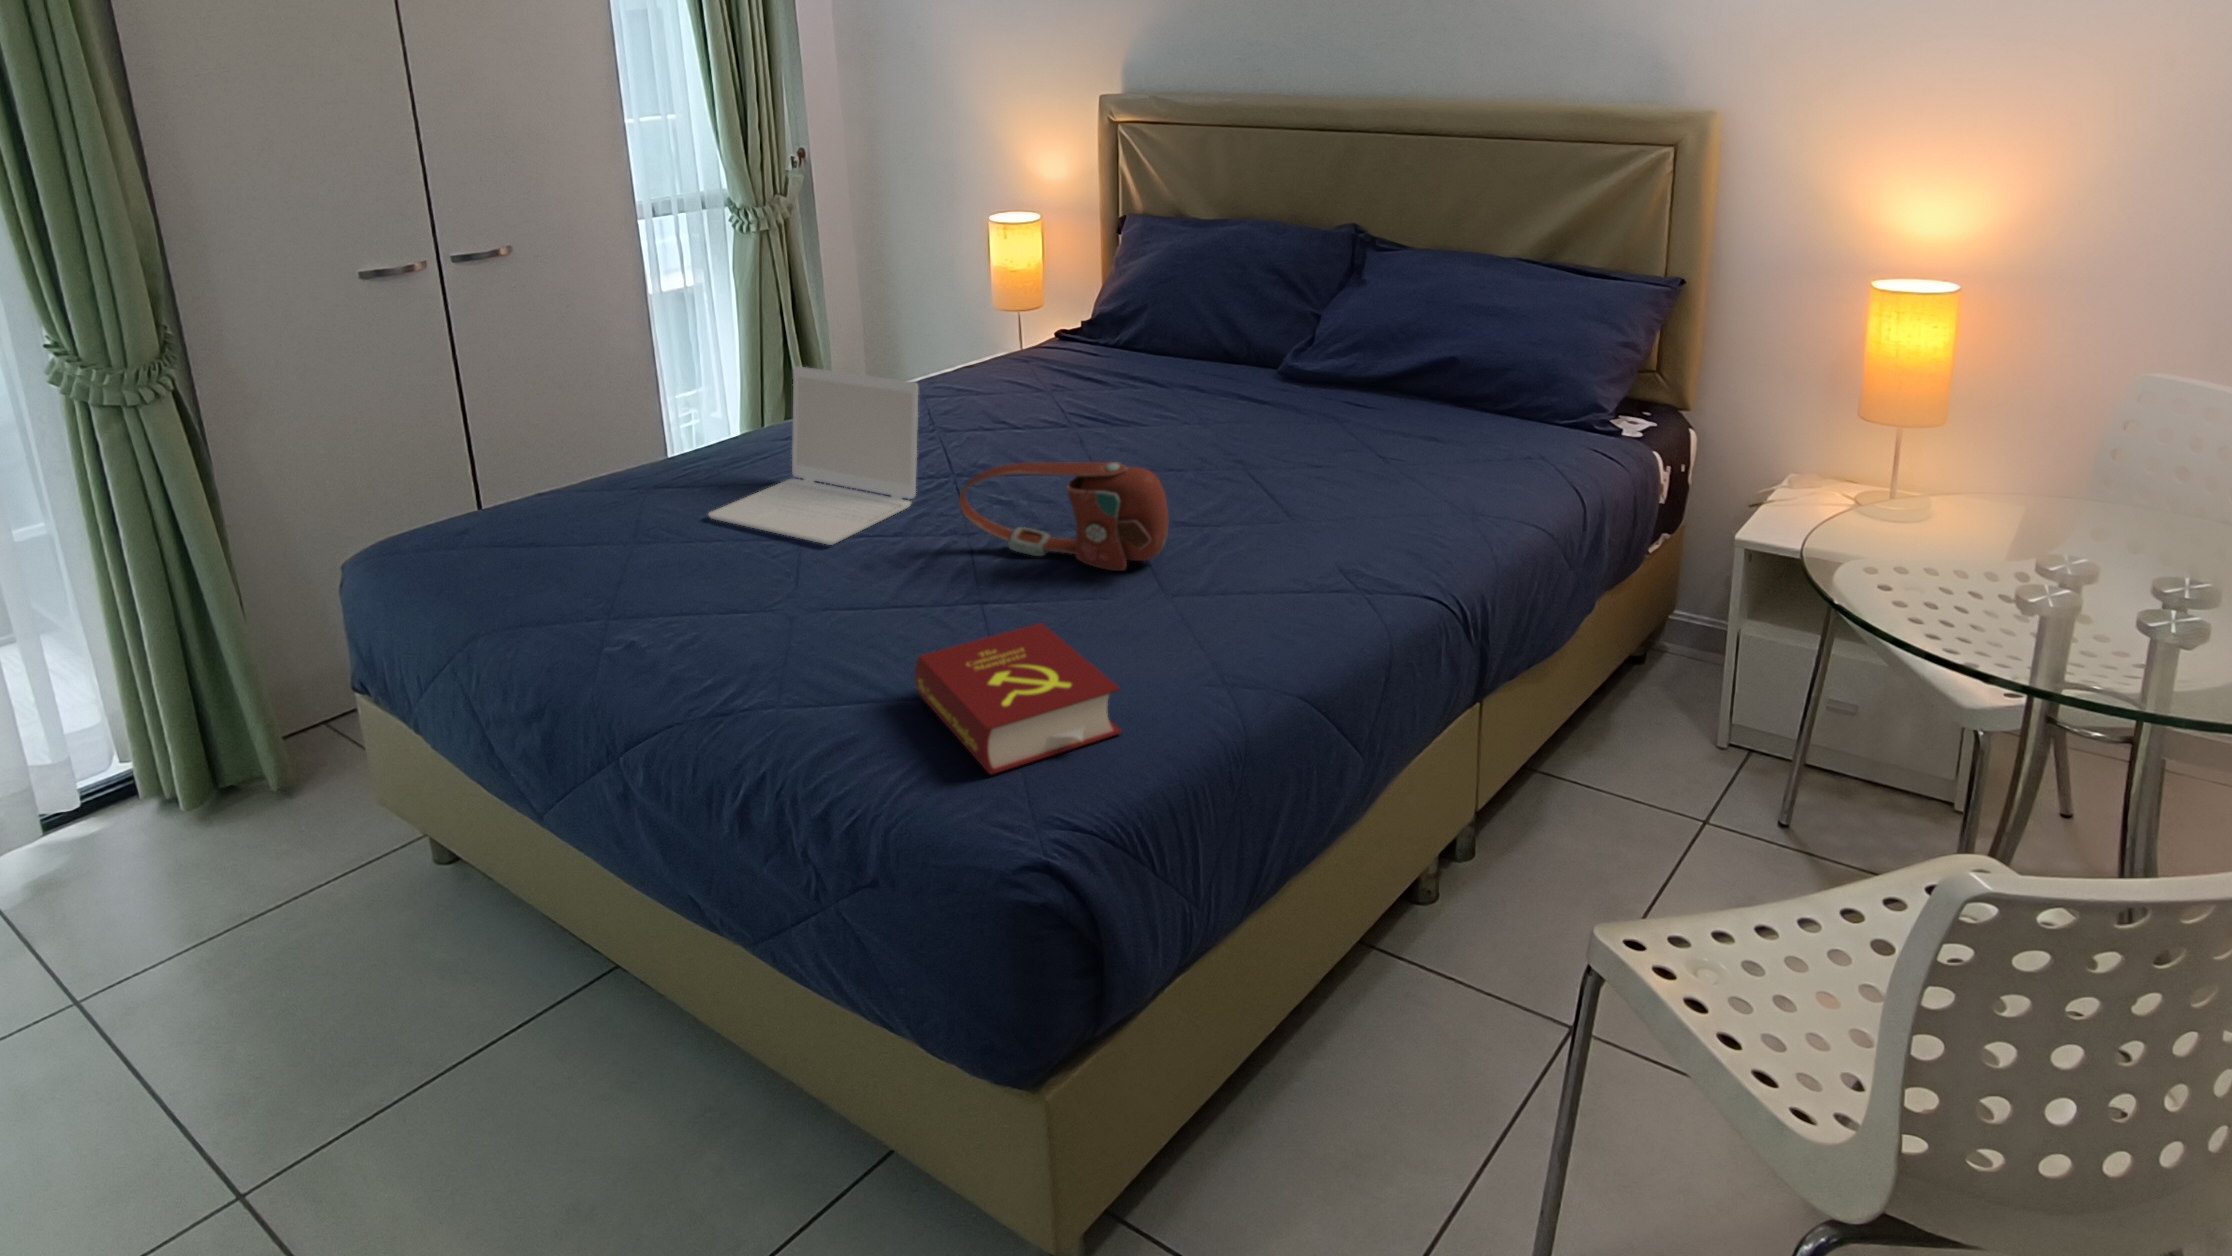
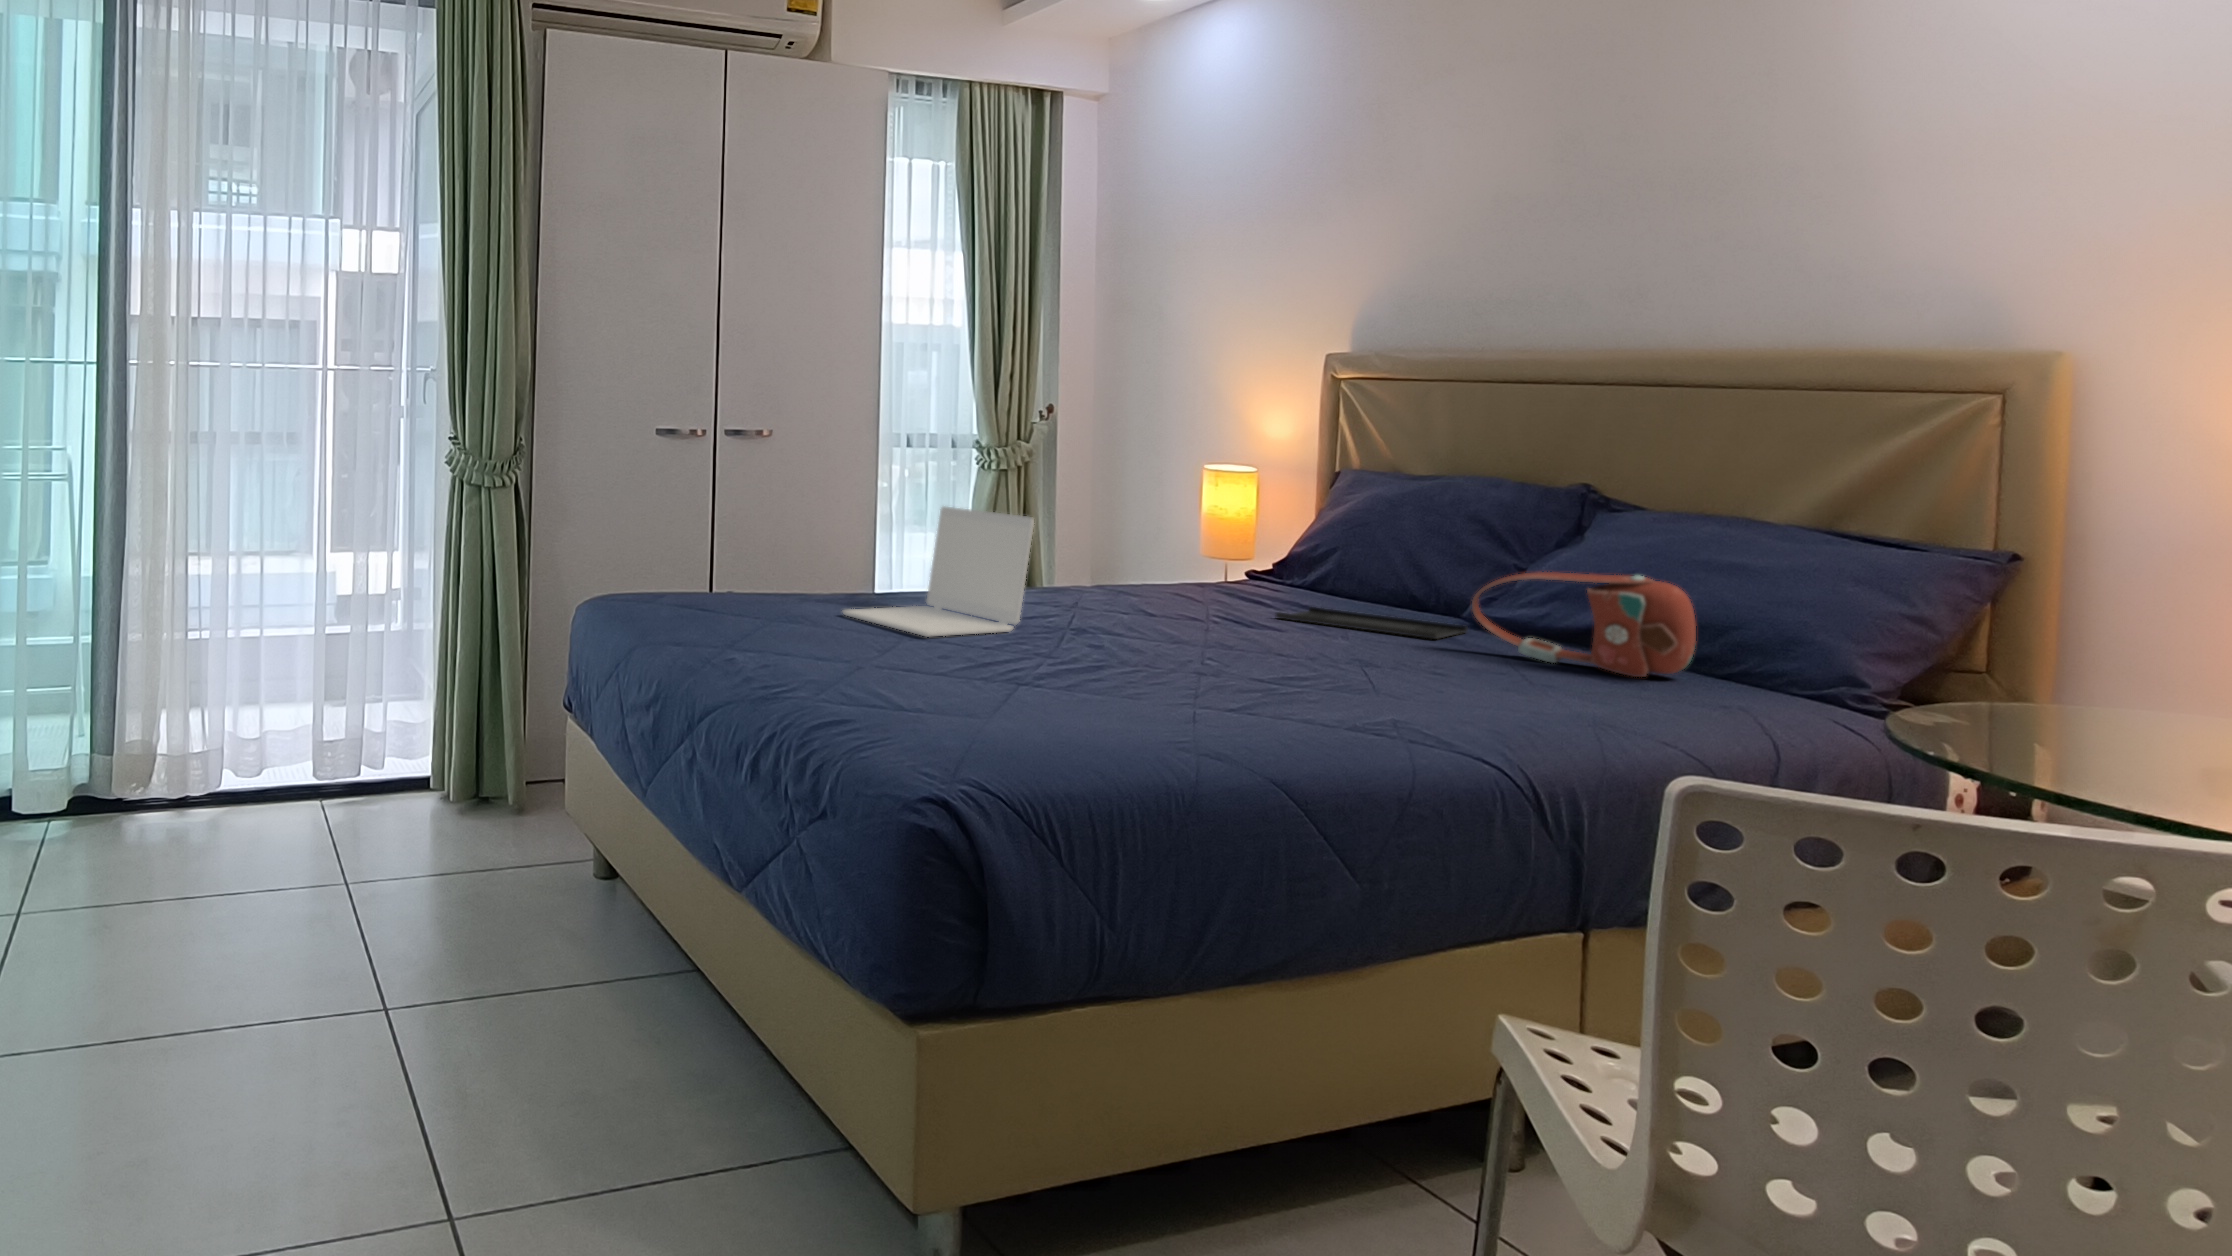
tray: none [1125,388,1286,419] -> present [1276,607,1468,639]
handbag: present [959,462,1168,571] -> present [1472,572,1696,677]
book: present [915,623,1122,774] -> none [924,663,1083,743]

